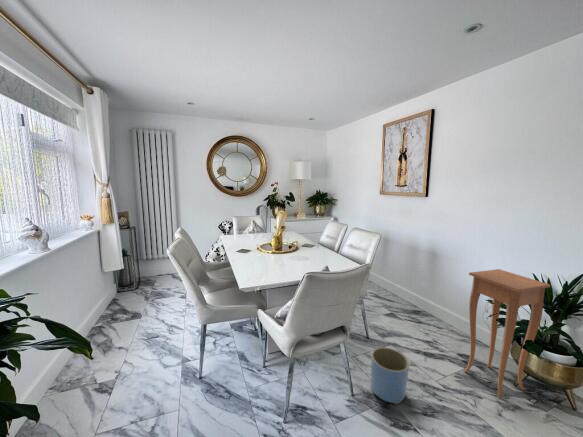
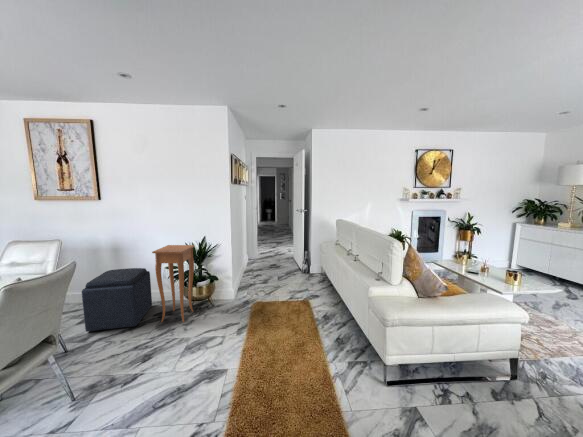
ottoman: none [387,275,465,354] -> present [82,268,152,332]
planter: present [371,347,409,404] -> none [87,333,126,382]

